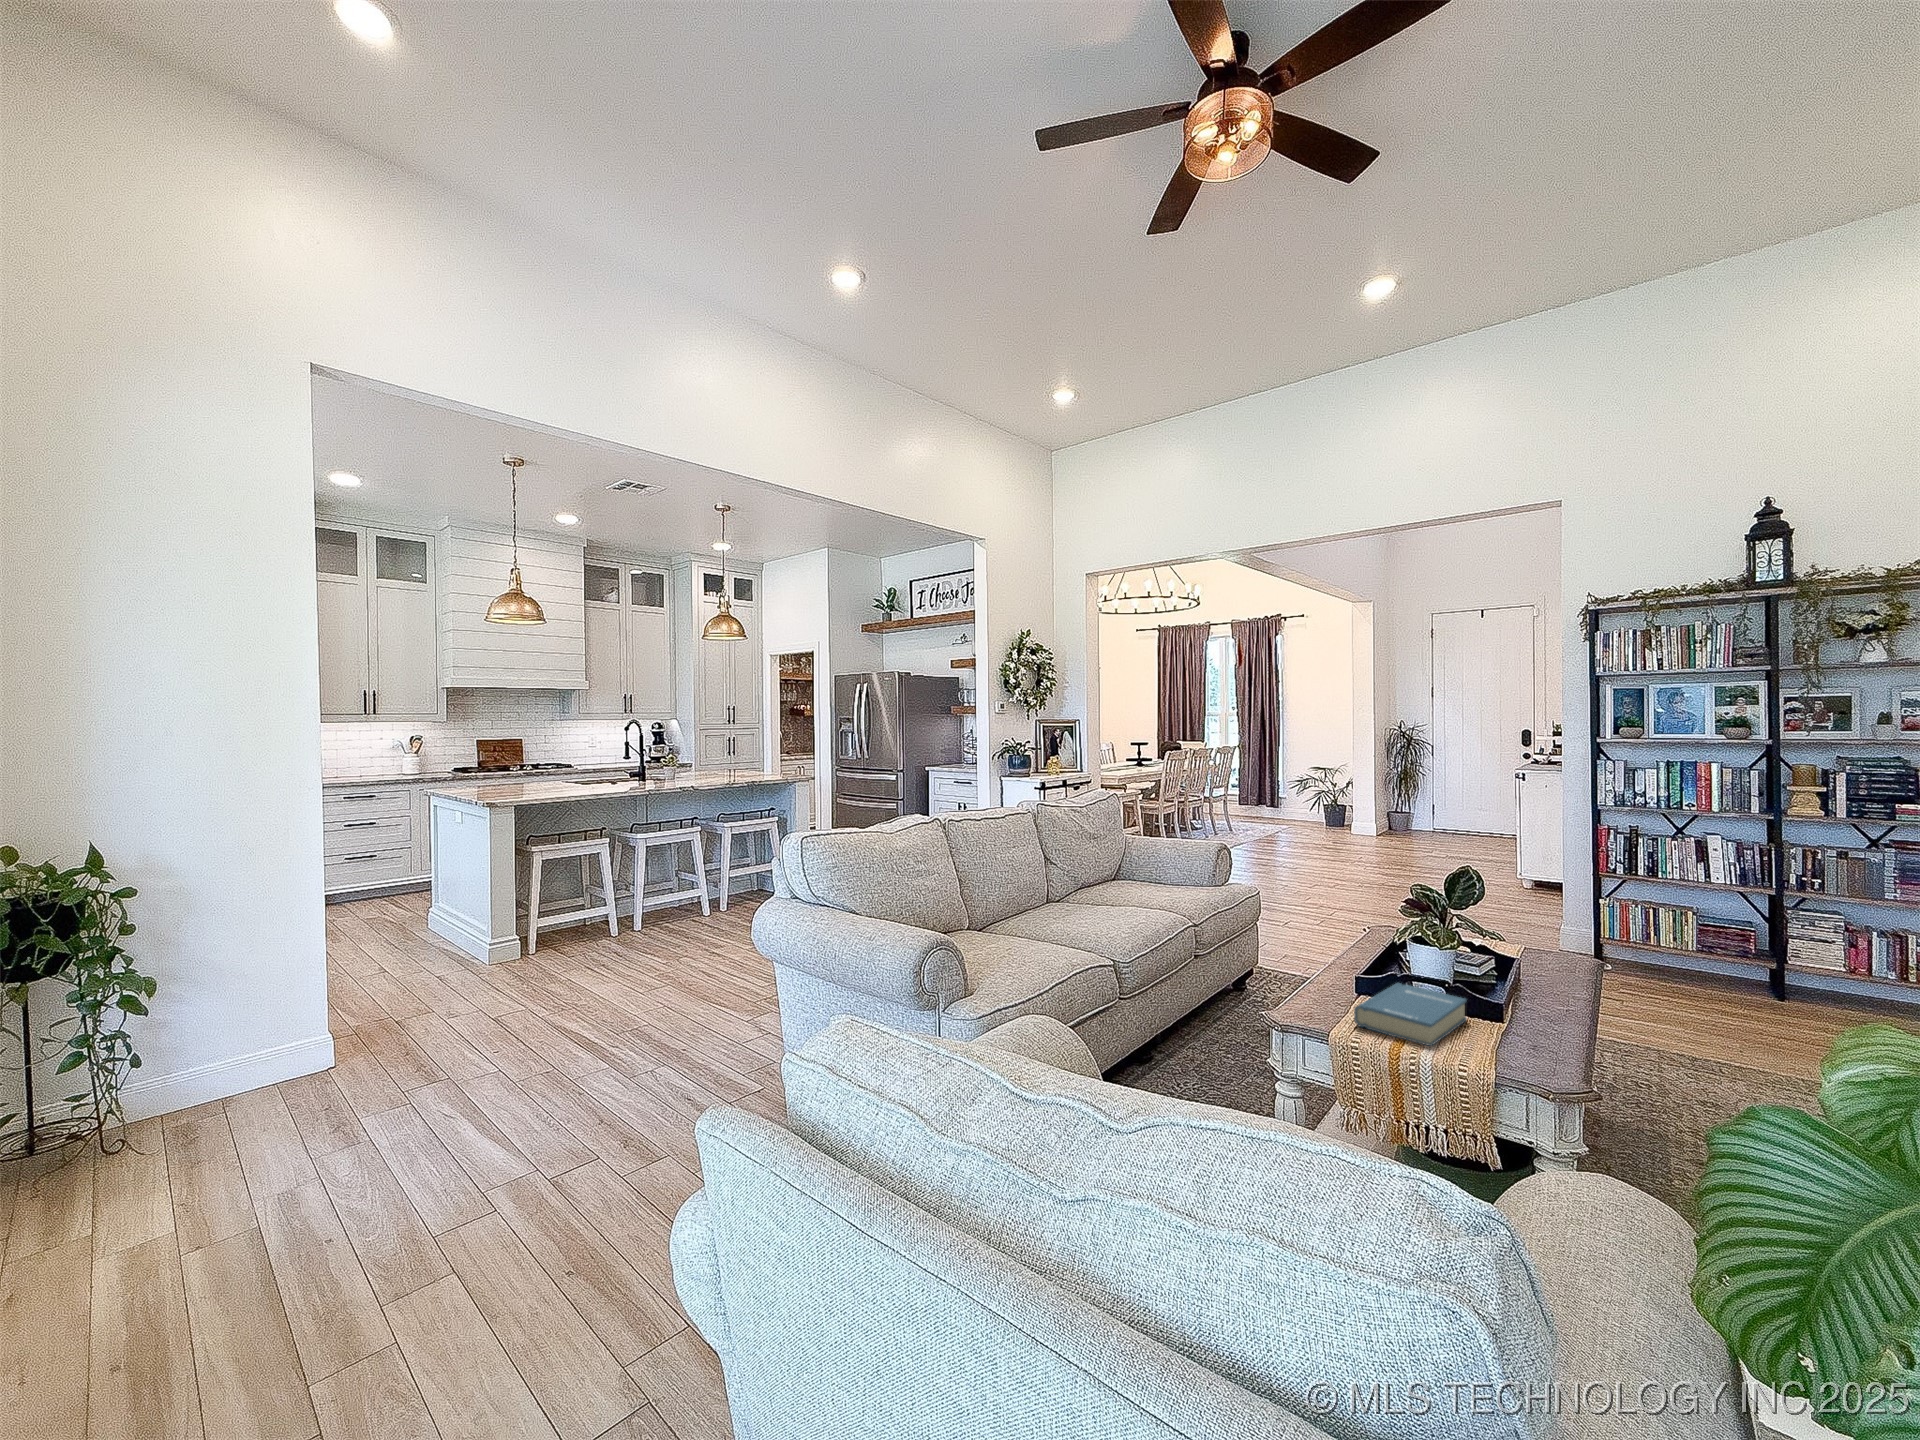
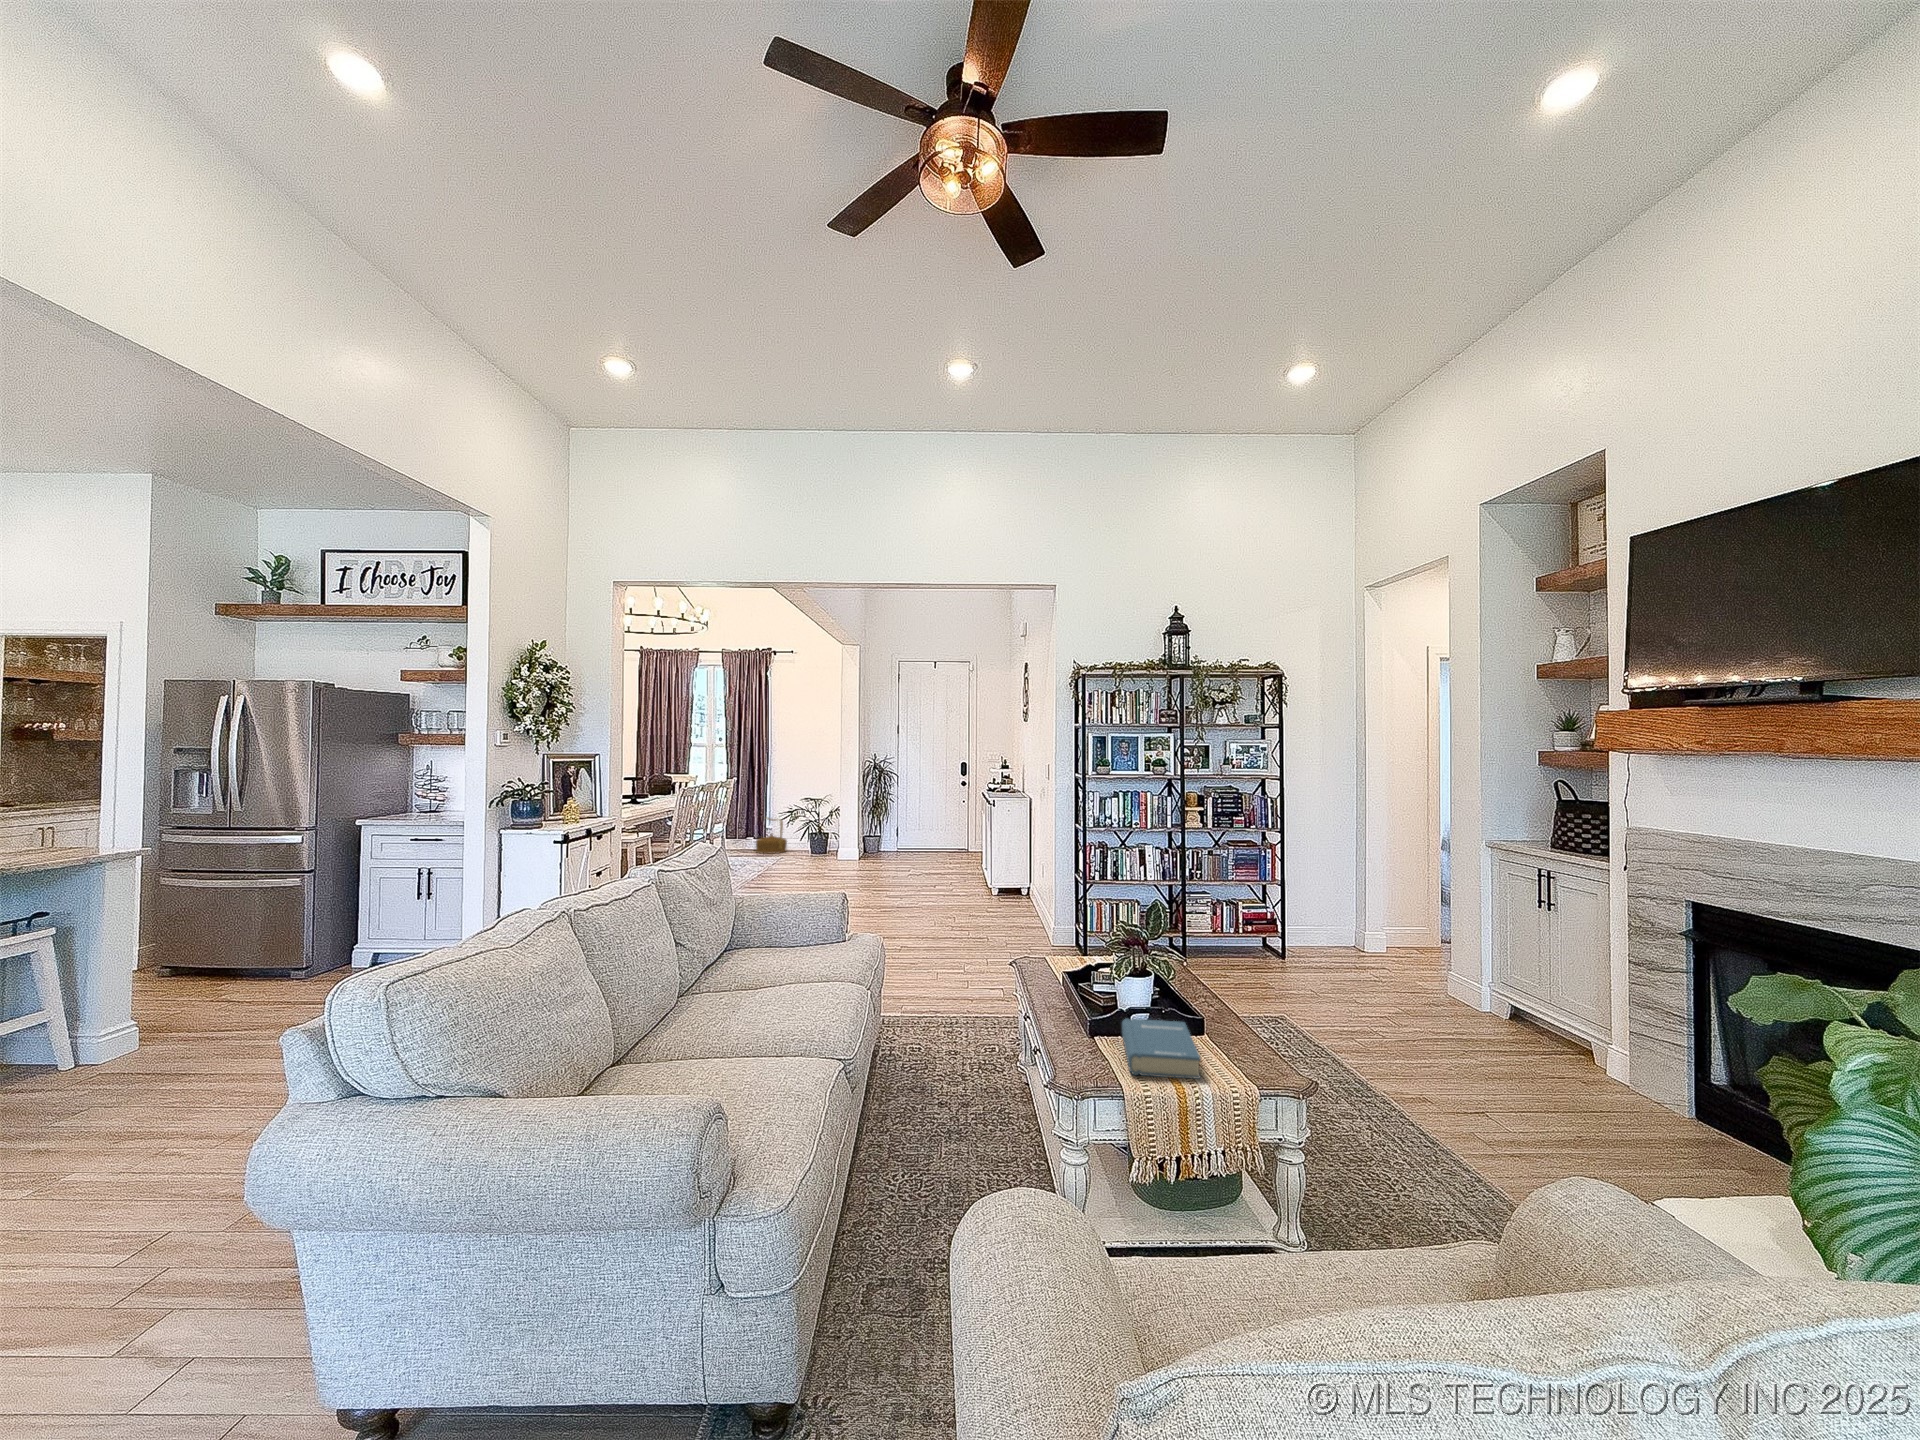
woven basket: none [1266,786,1300,824] -> present [756,818,787,854]

